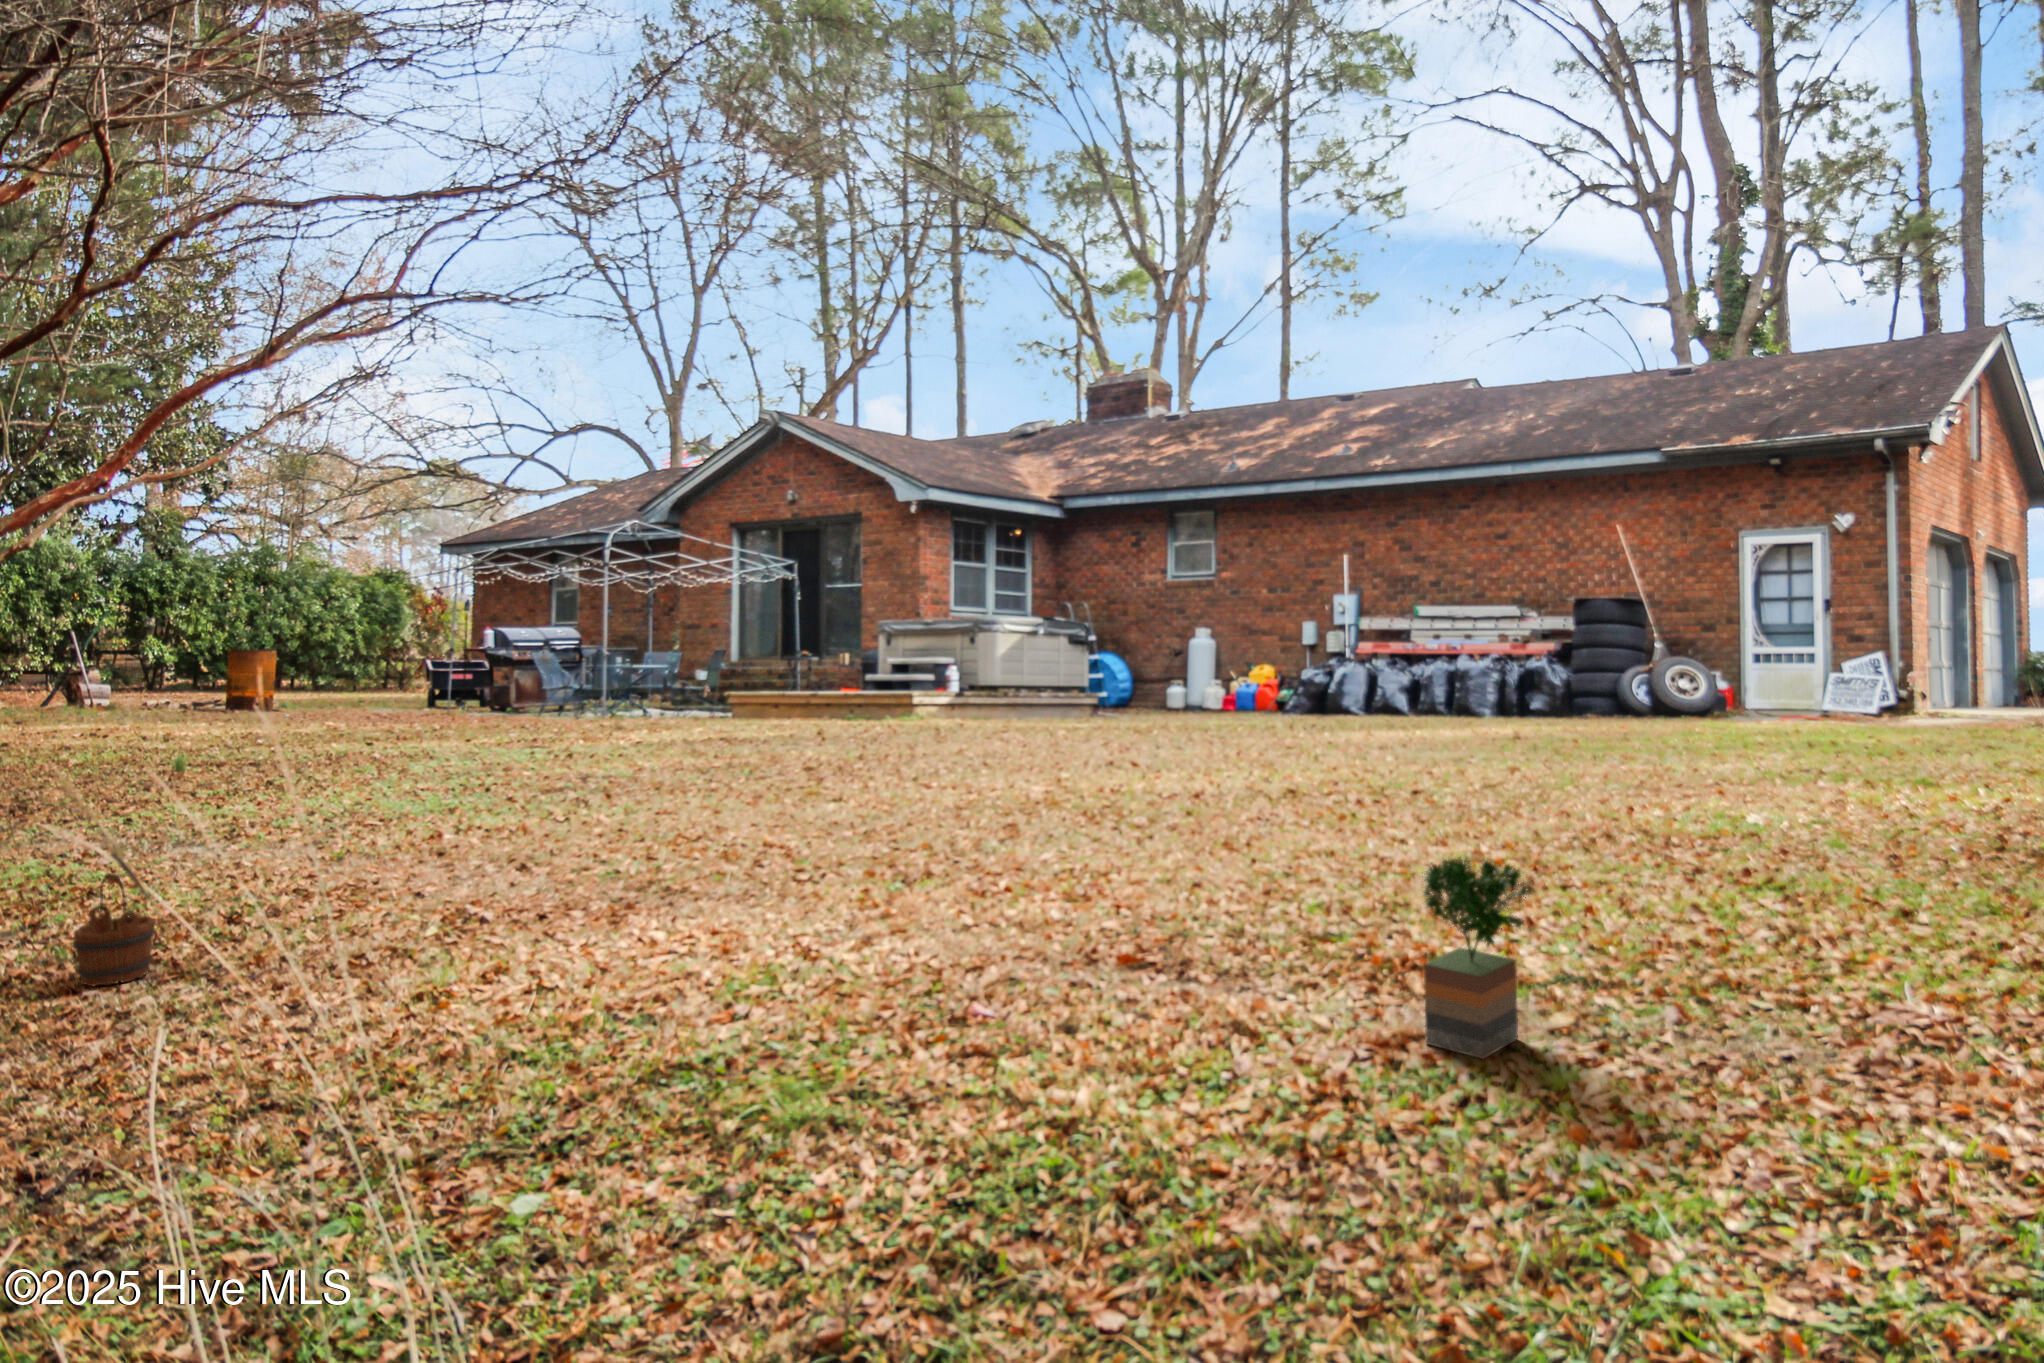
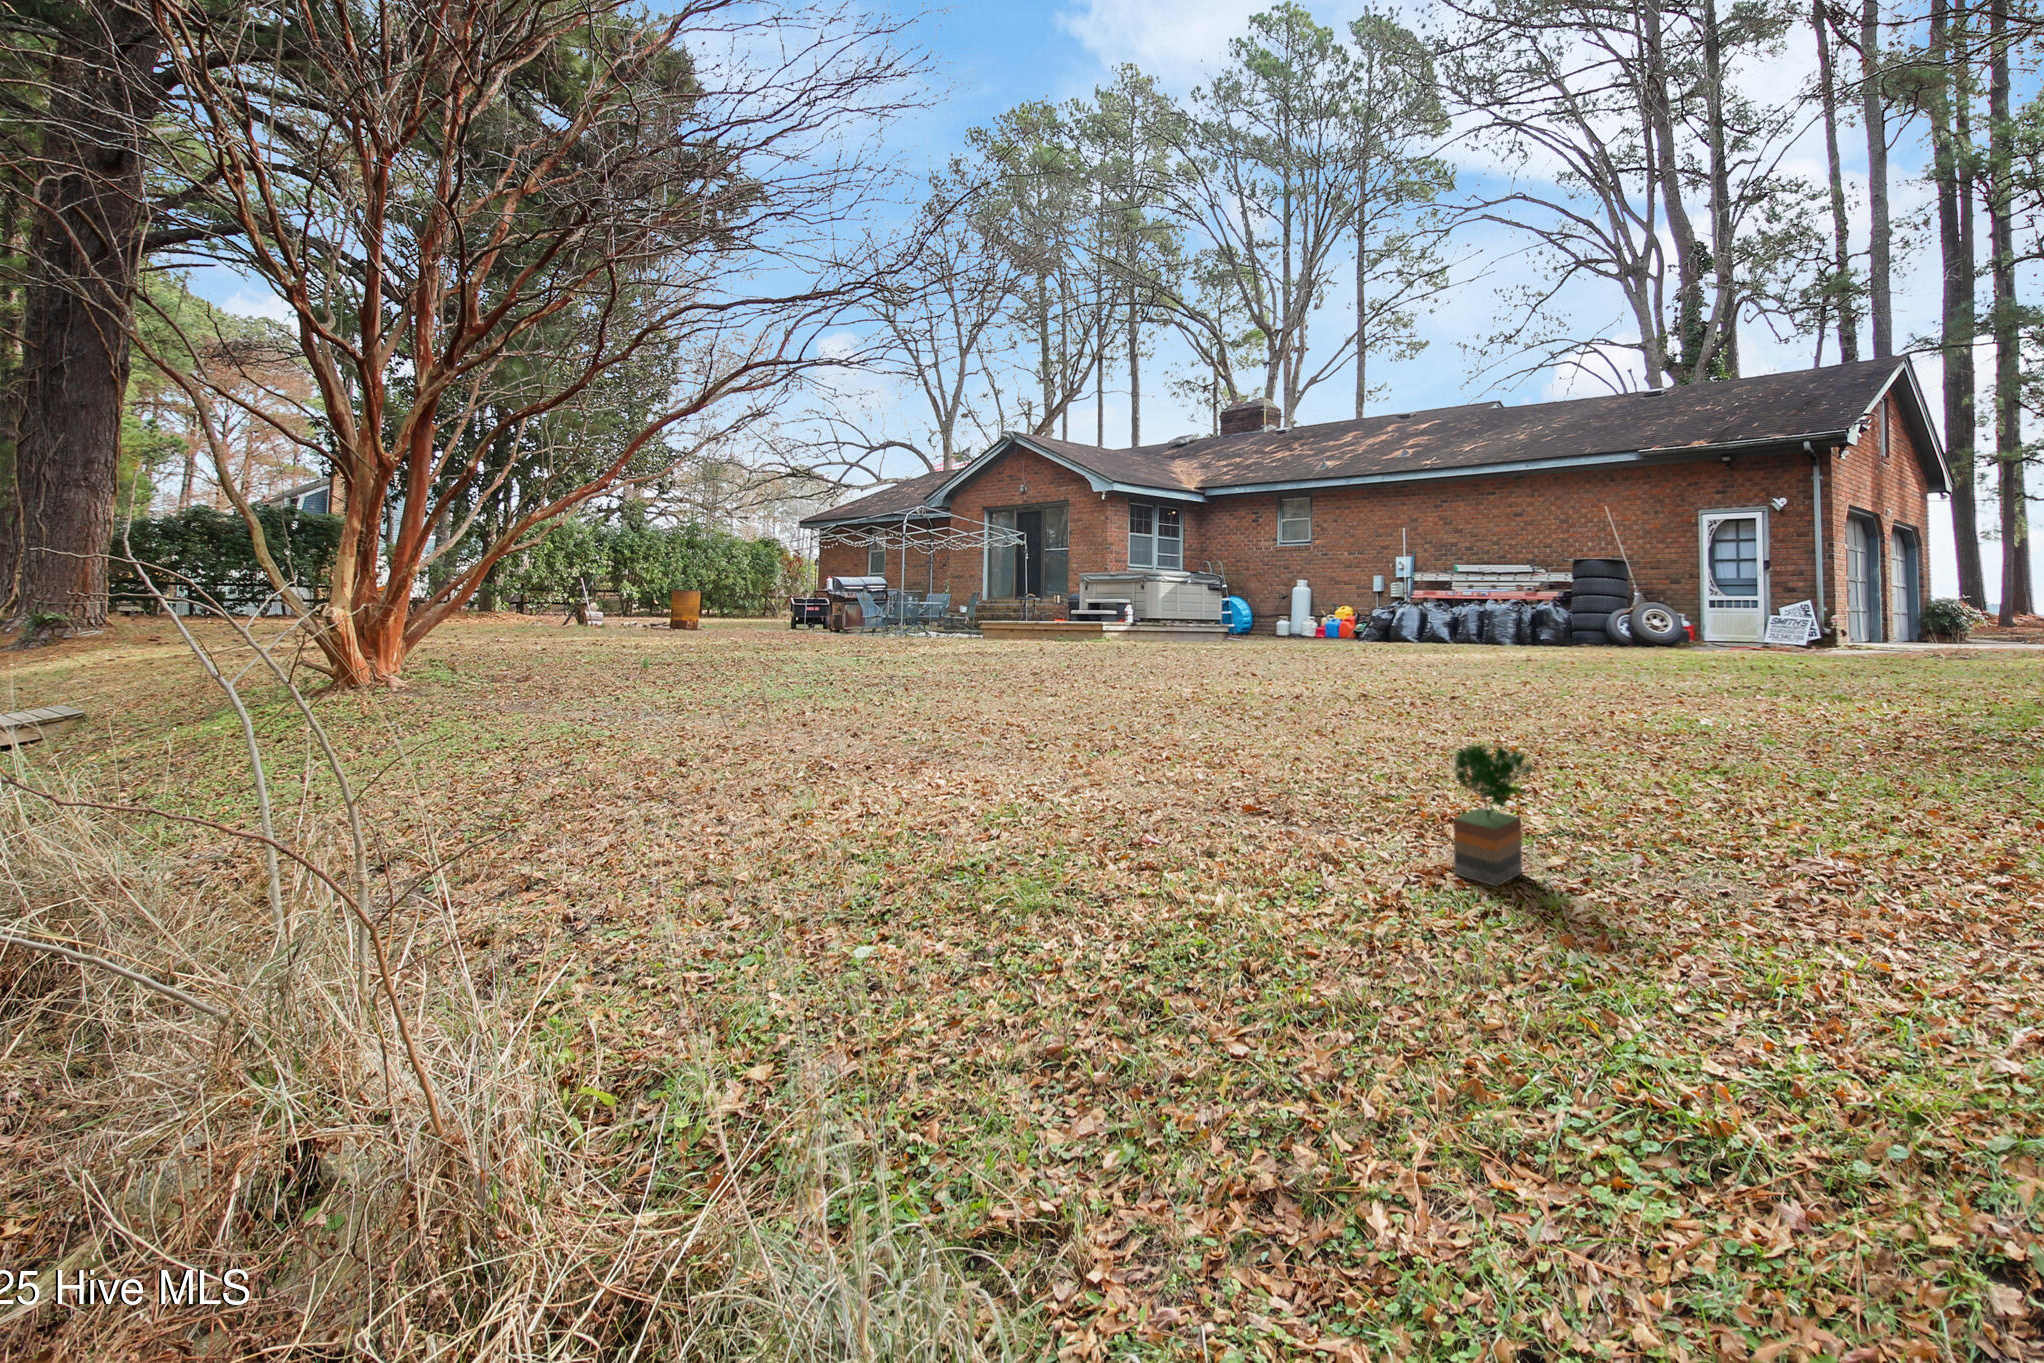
wooden bucket: present [73,873,155,986] -> none [551,732,598,805]

